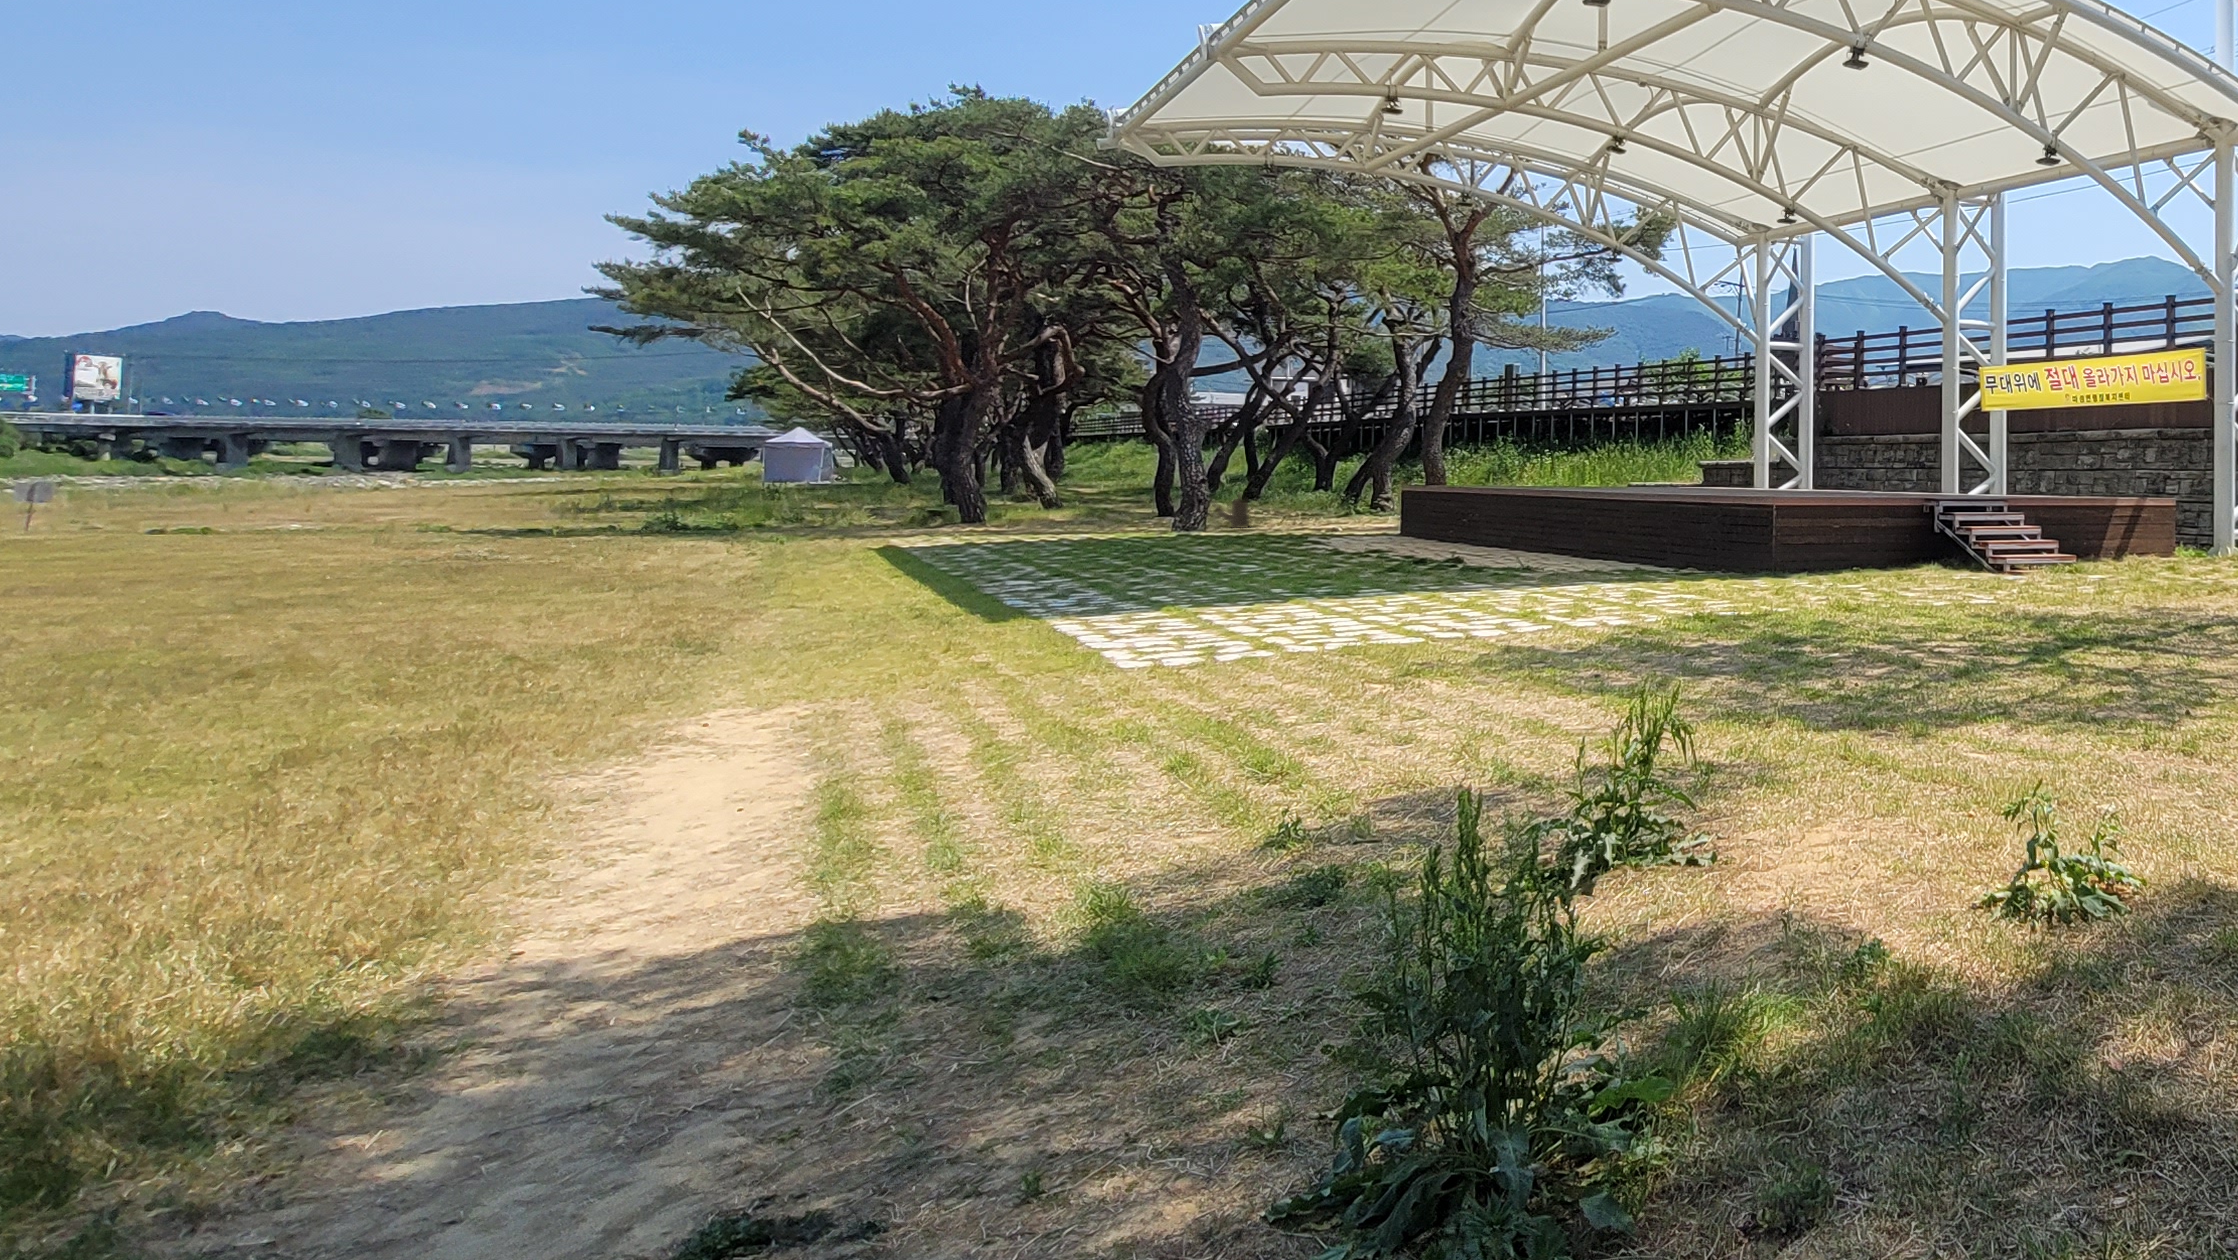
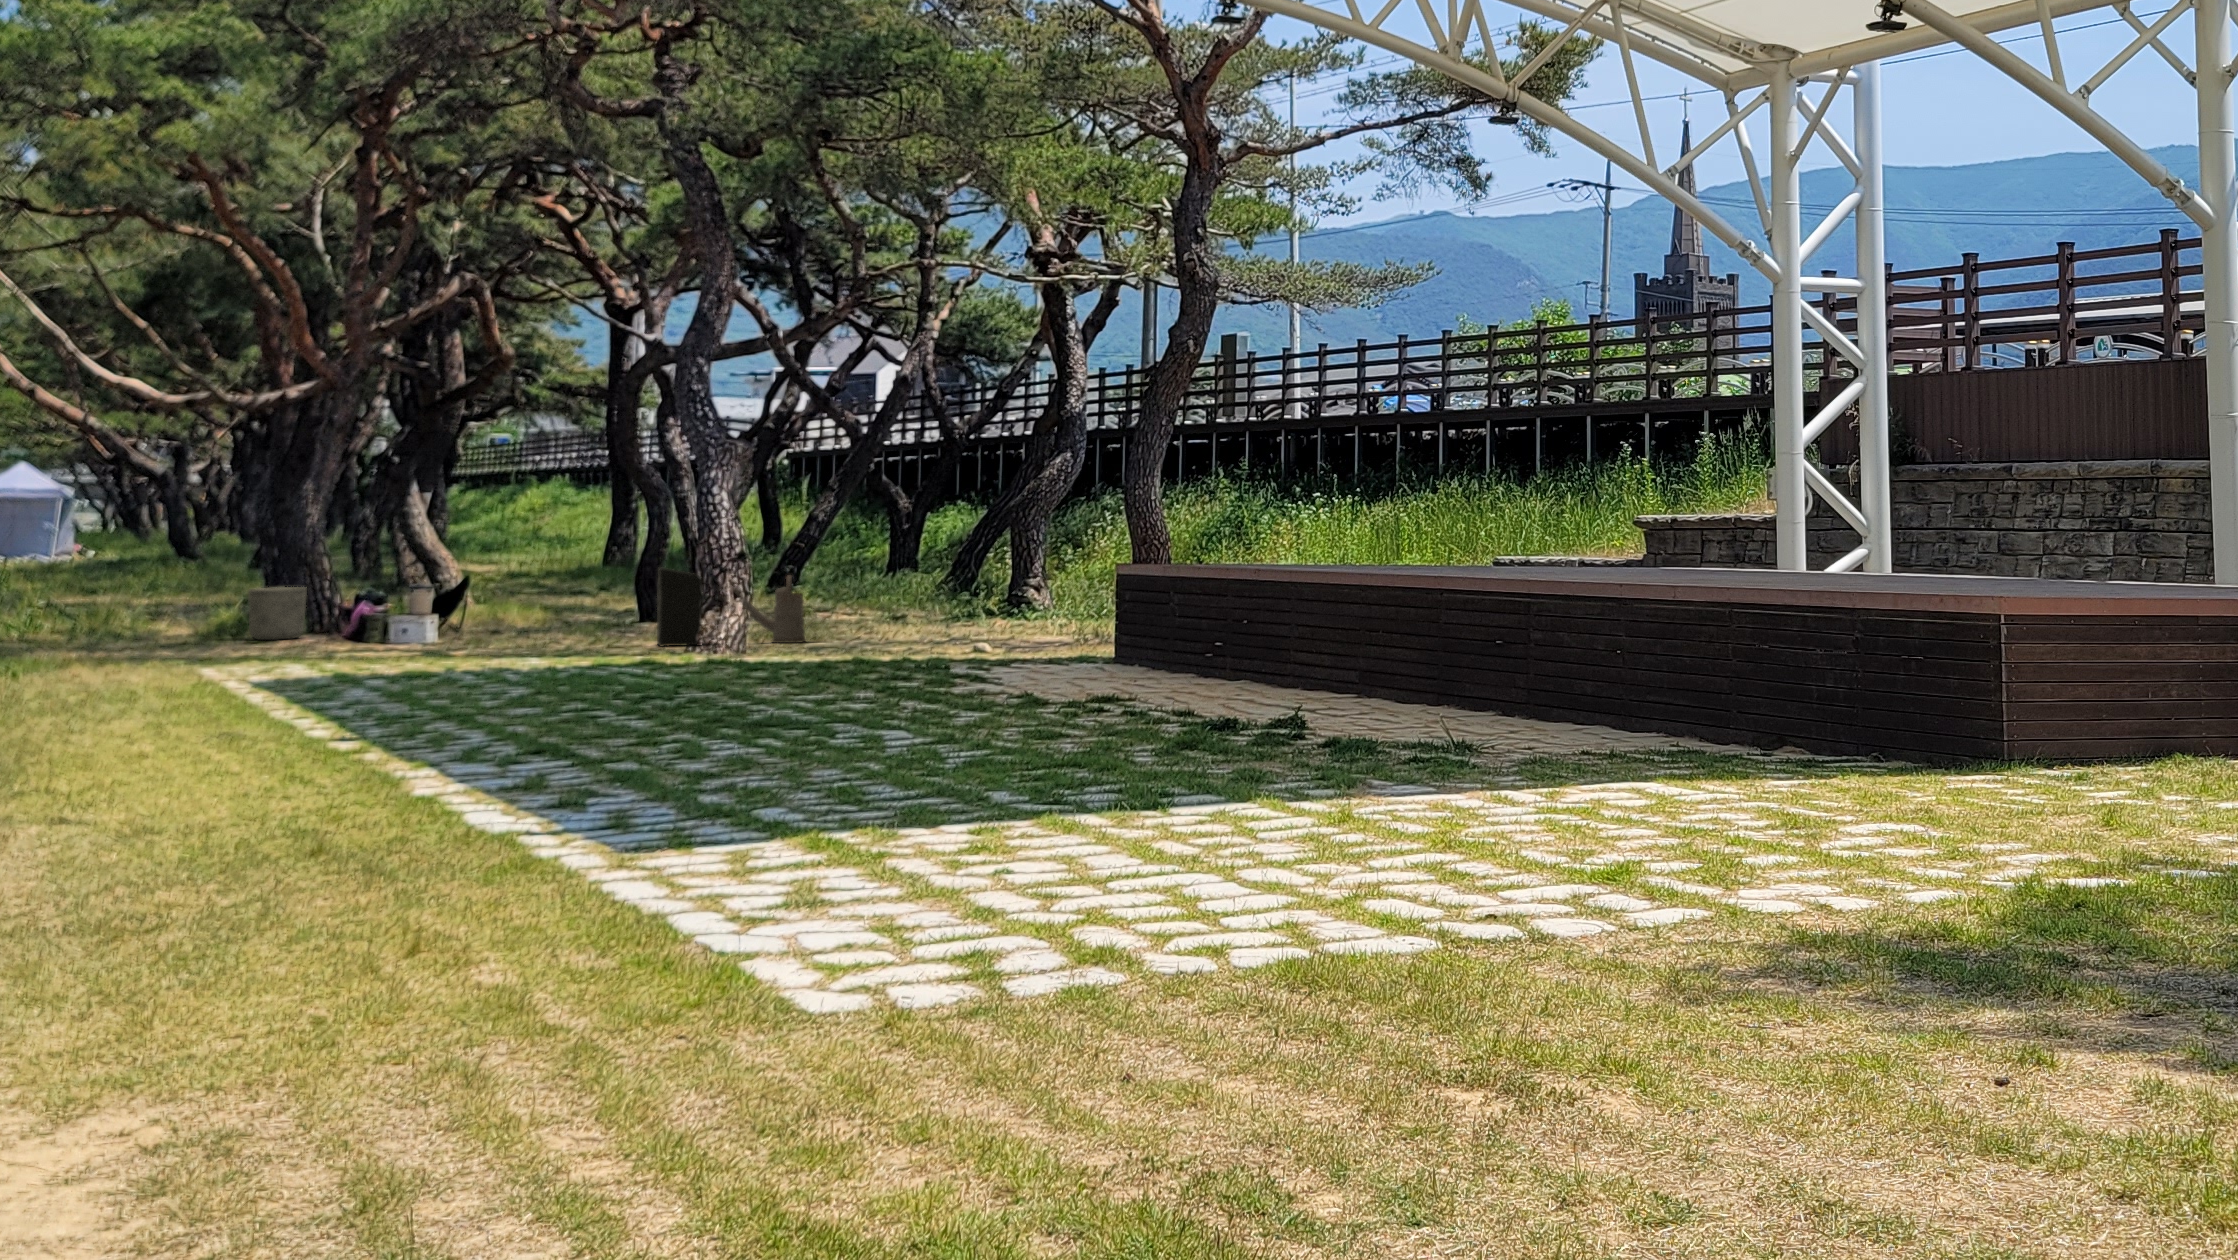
speaker: none [1165,488,1190,530] -> present [657,567,702,646]
planter: none [928,500,963,529] -> present [248,587,307,640]

